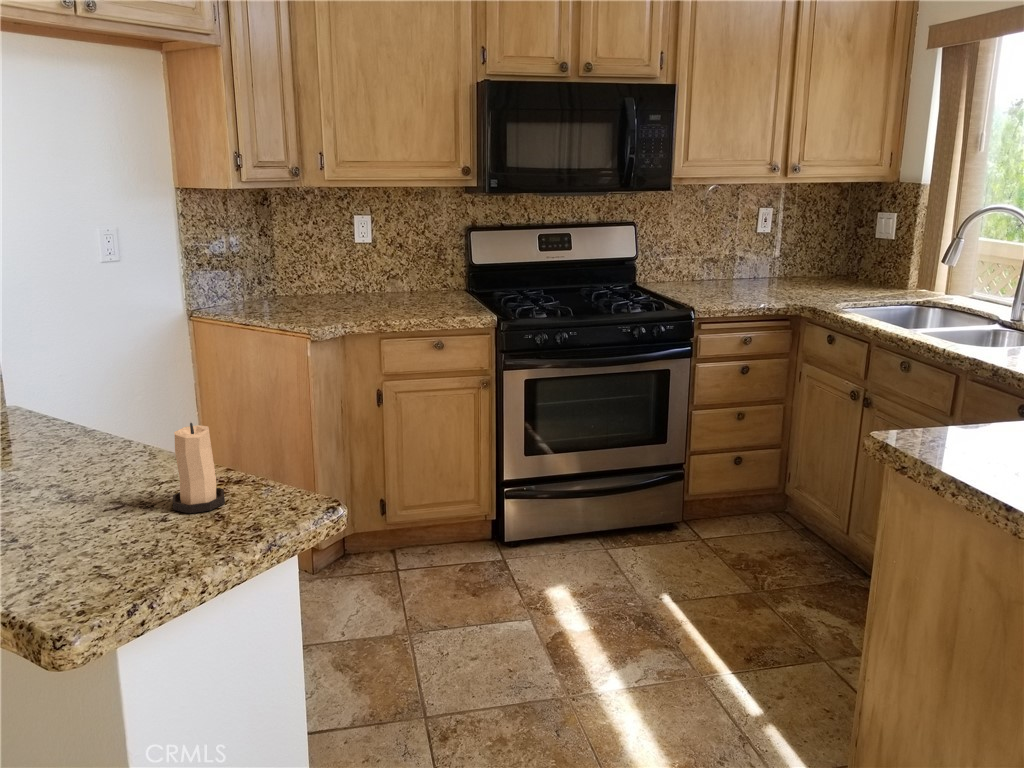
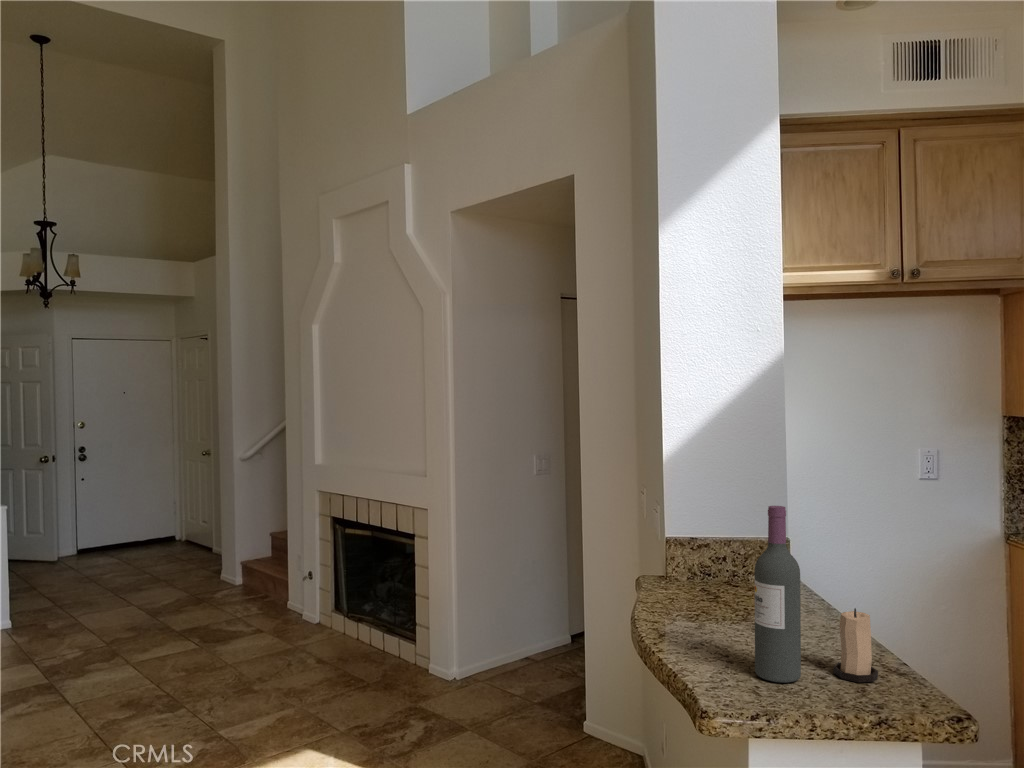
wine bottle: none [57,304,144,552] -> present [755,506,801,683]

